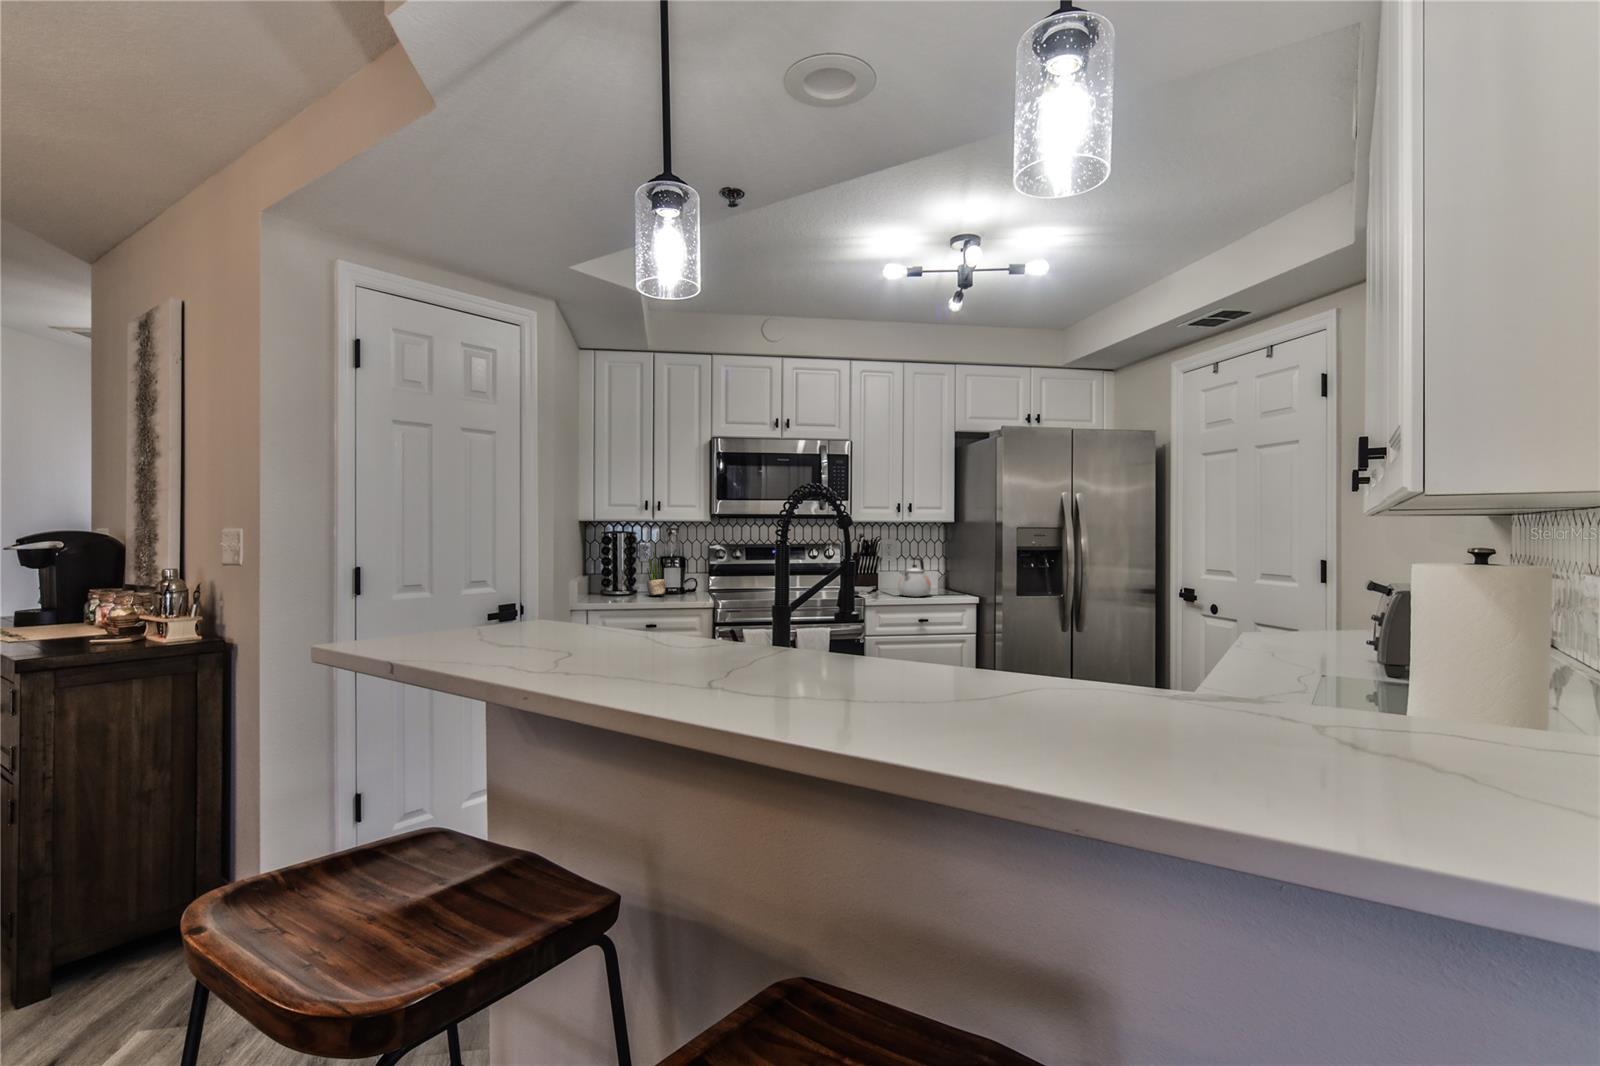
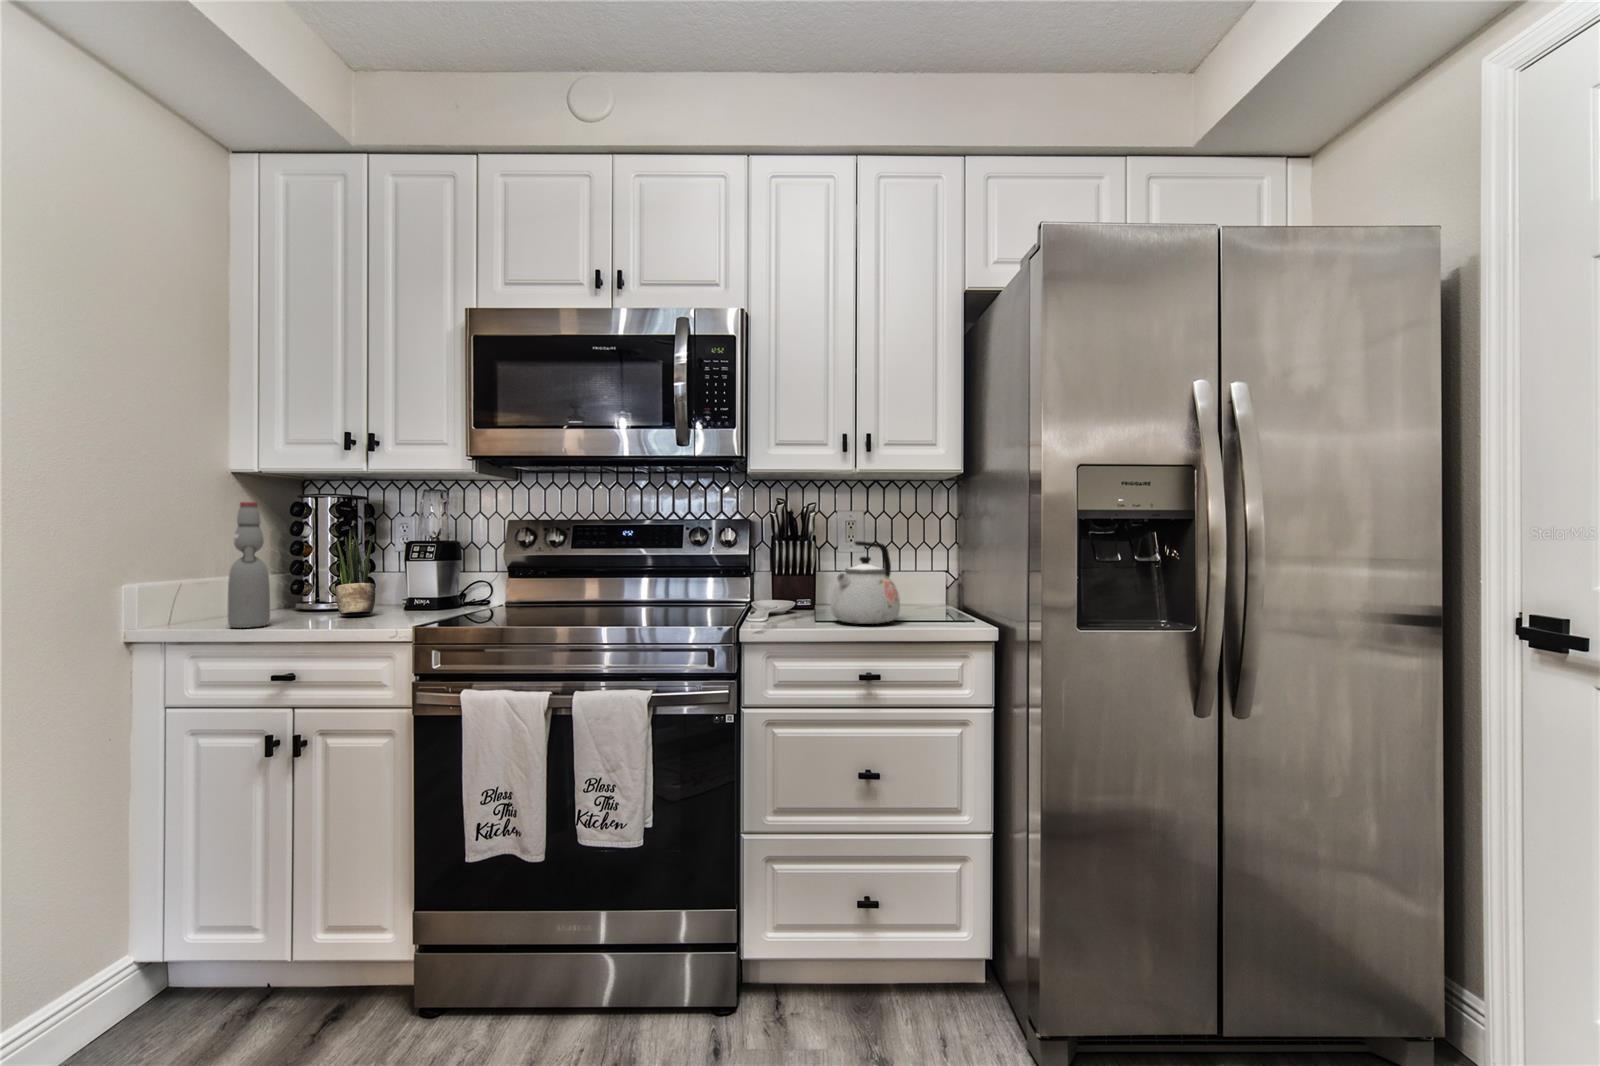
bottle: none [619,540,636,602] -> present [228,502,270,628]

